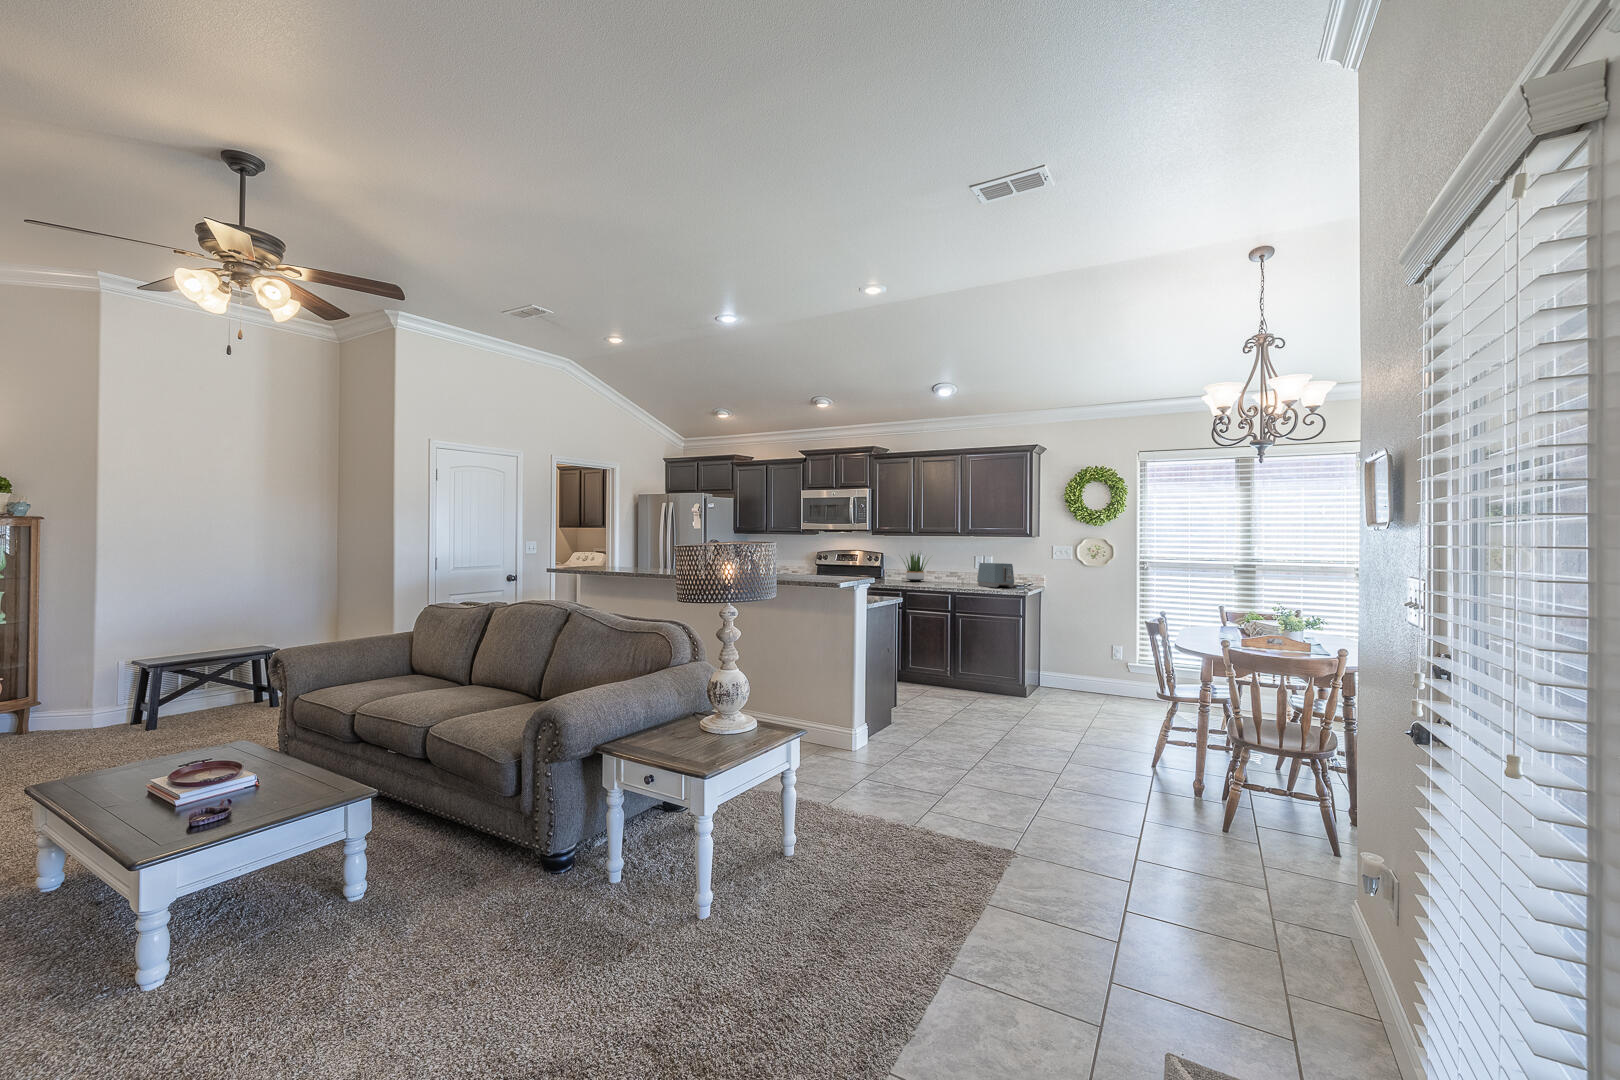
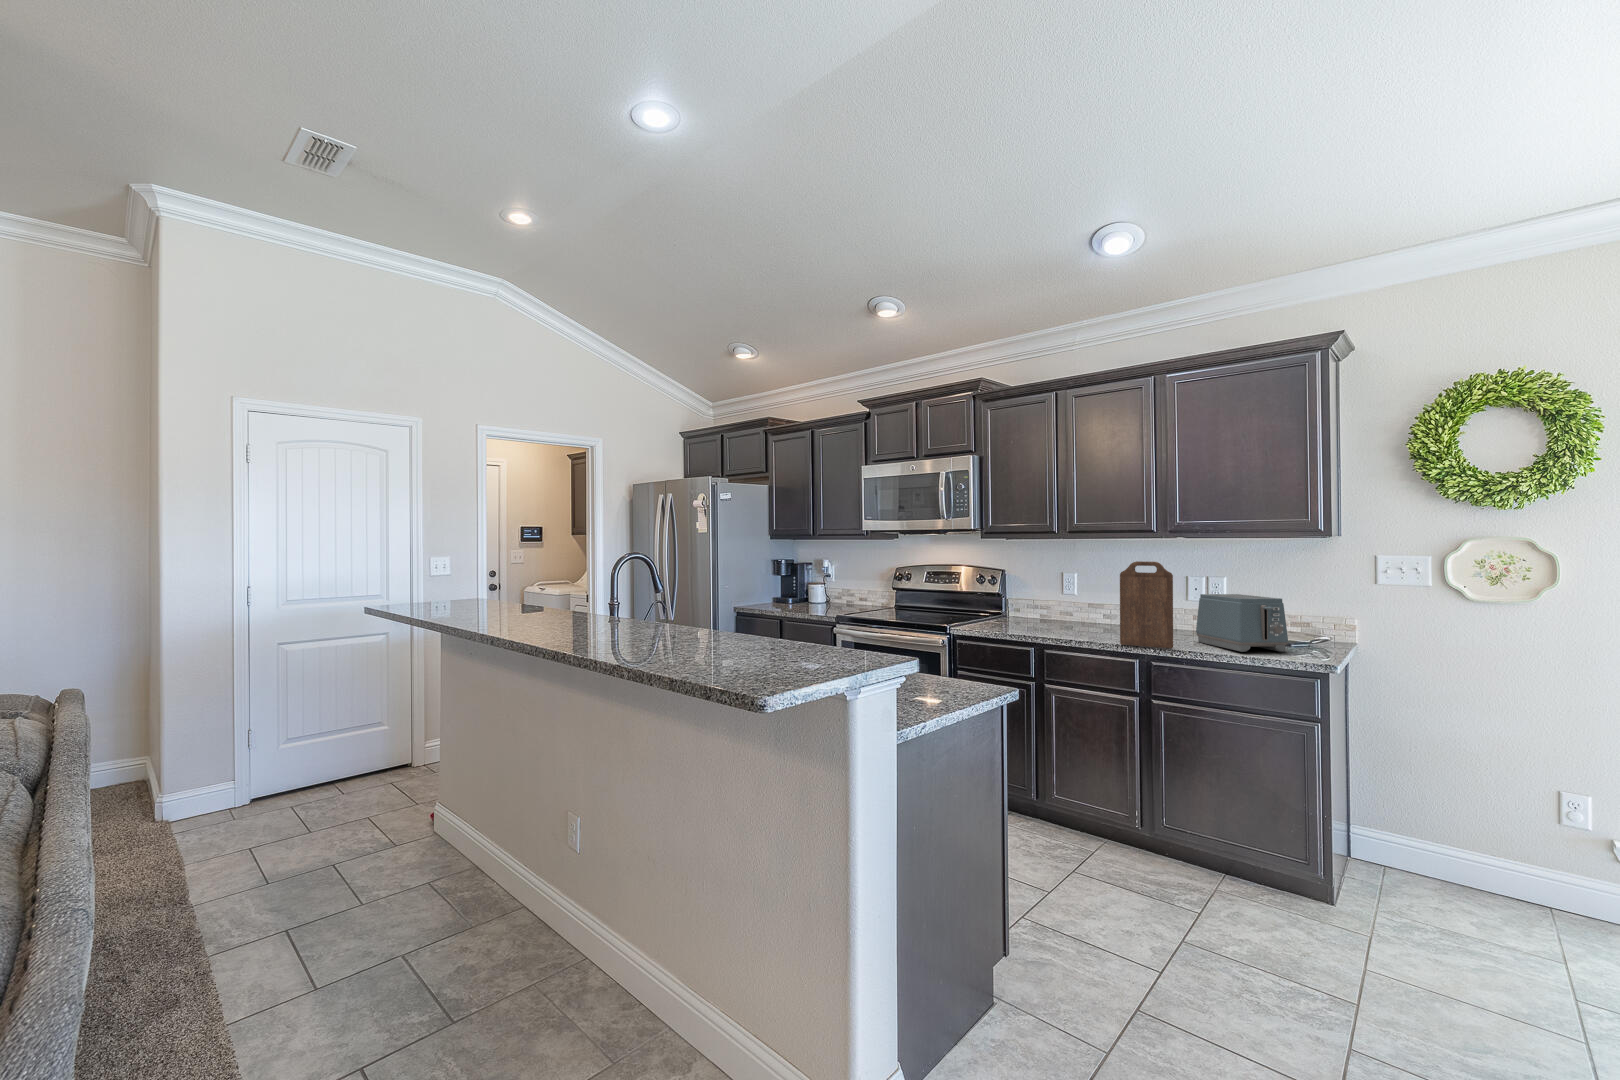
cutting board: none [944,547,967,587] -> present [1120,561,1173,648]
potted plant: present [904,553,928,582] -> none [1029,566,1099,627]

